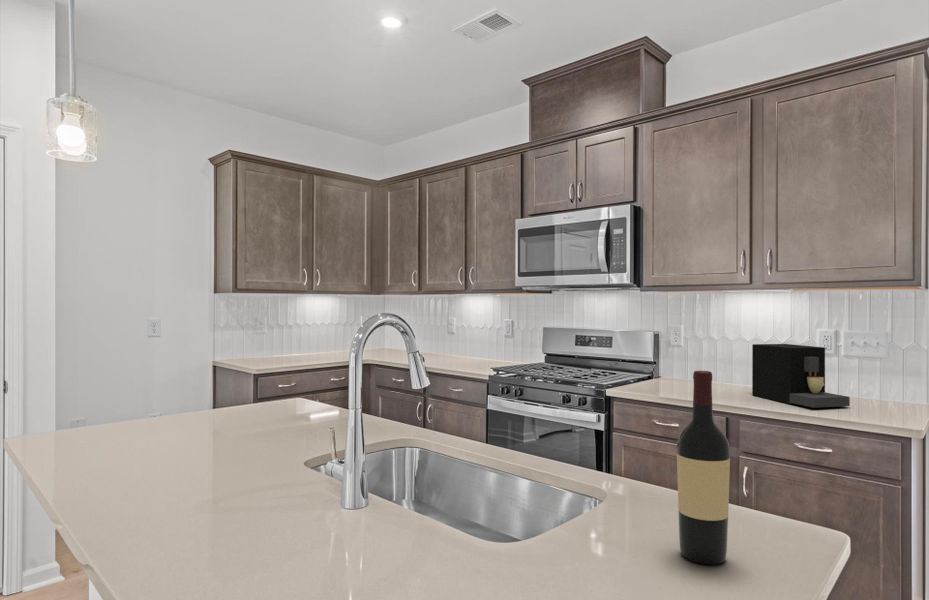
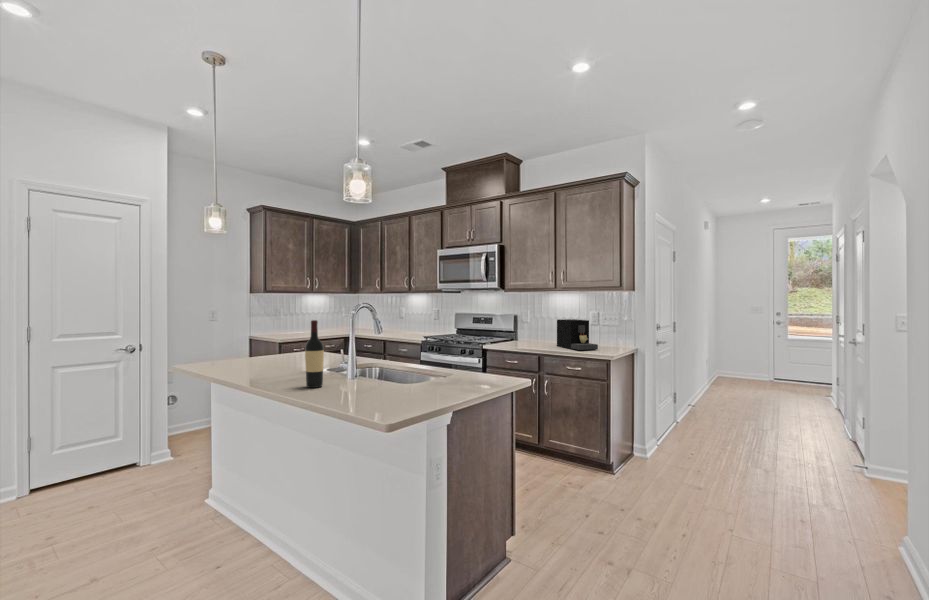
wine bottle: present [677,371,730,564] -> present [305,320,324,388]

